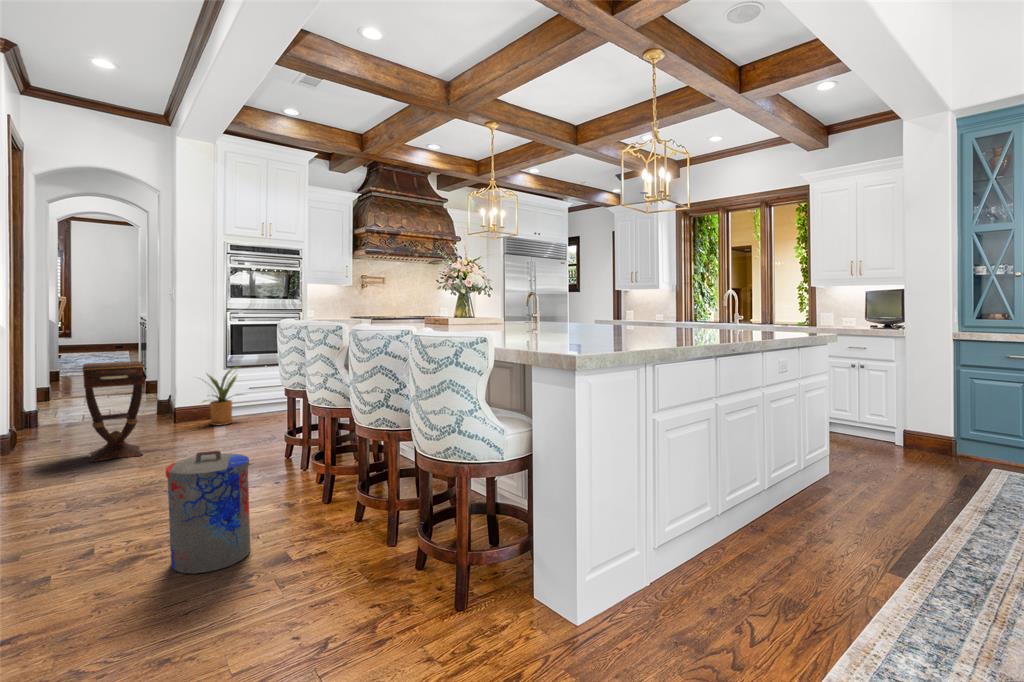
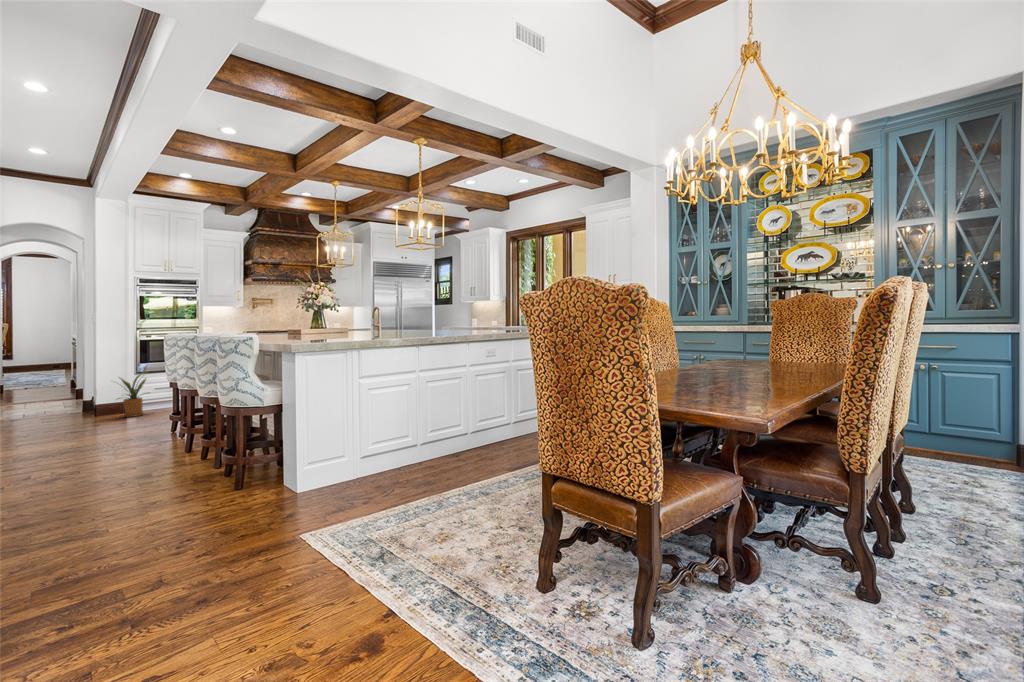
side table: present [82,361,143,462] -> none [16,369,67,442]
trash can: present [166,451,250,573] -> none [72,413,131,483]

